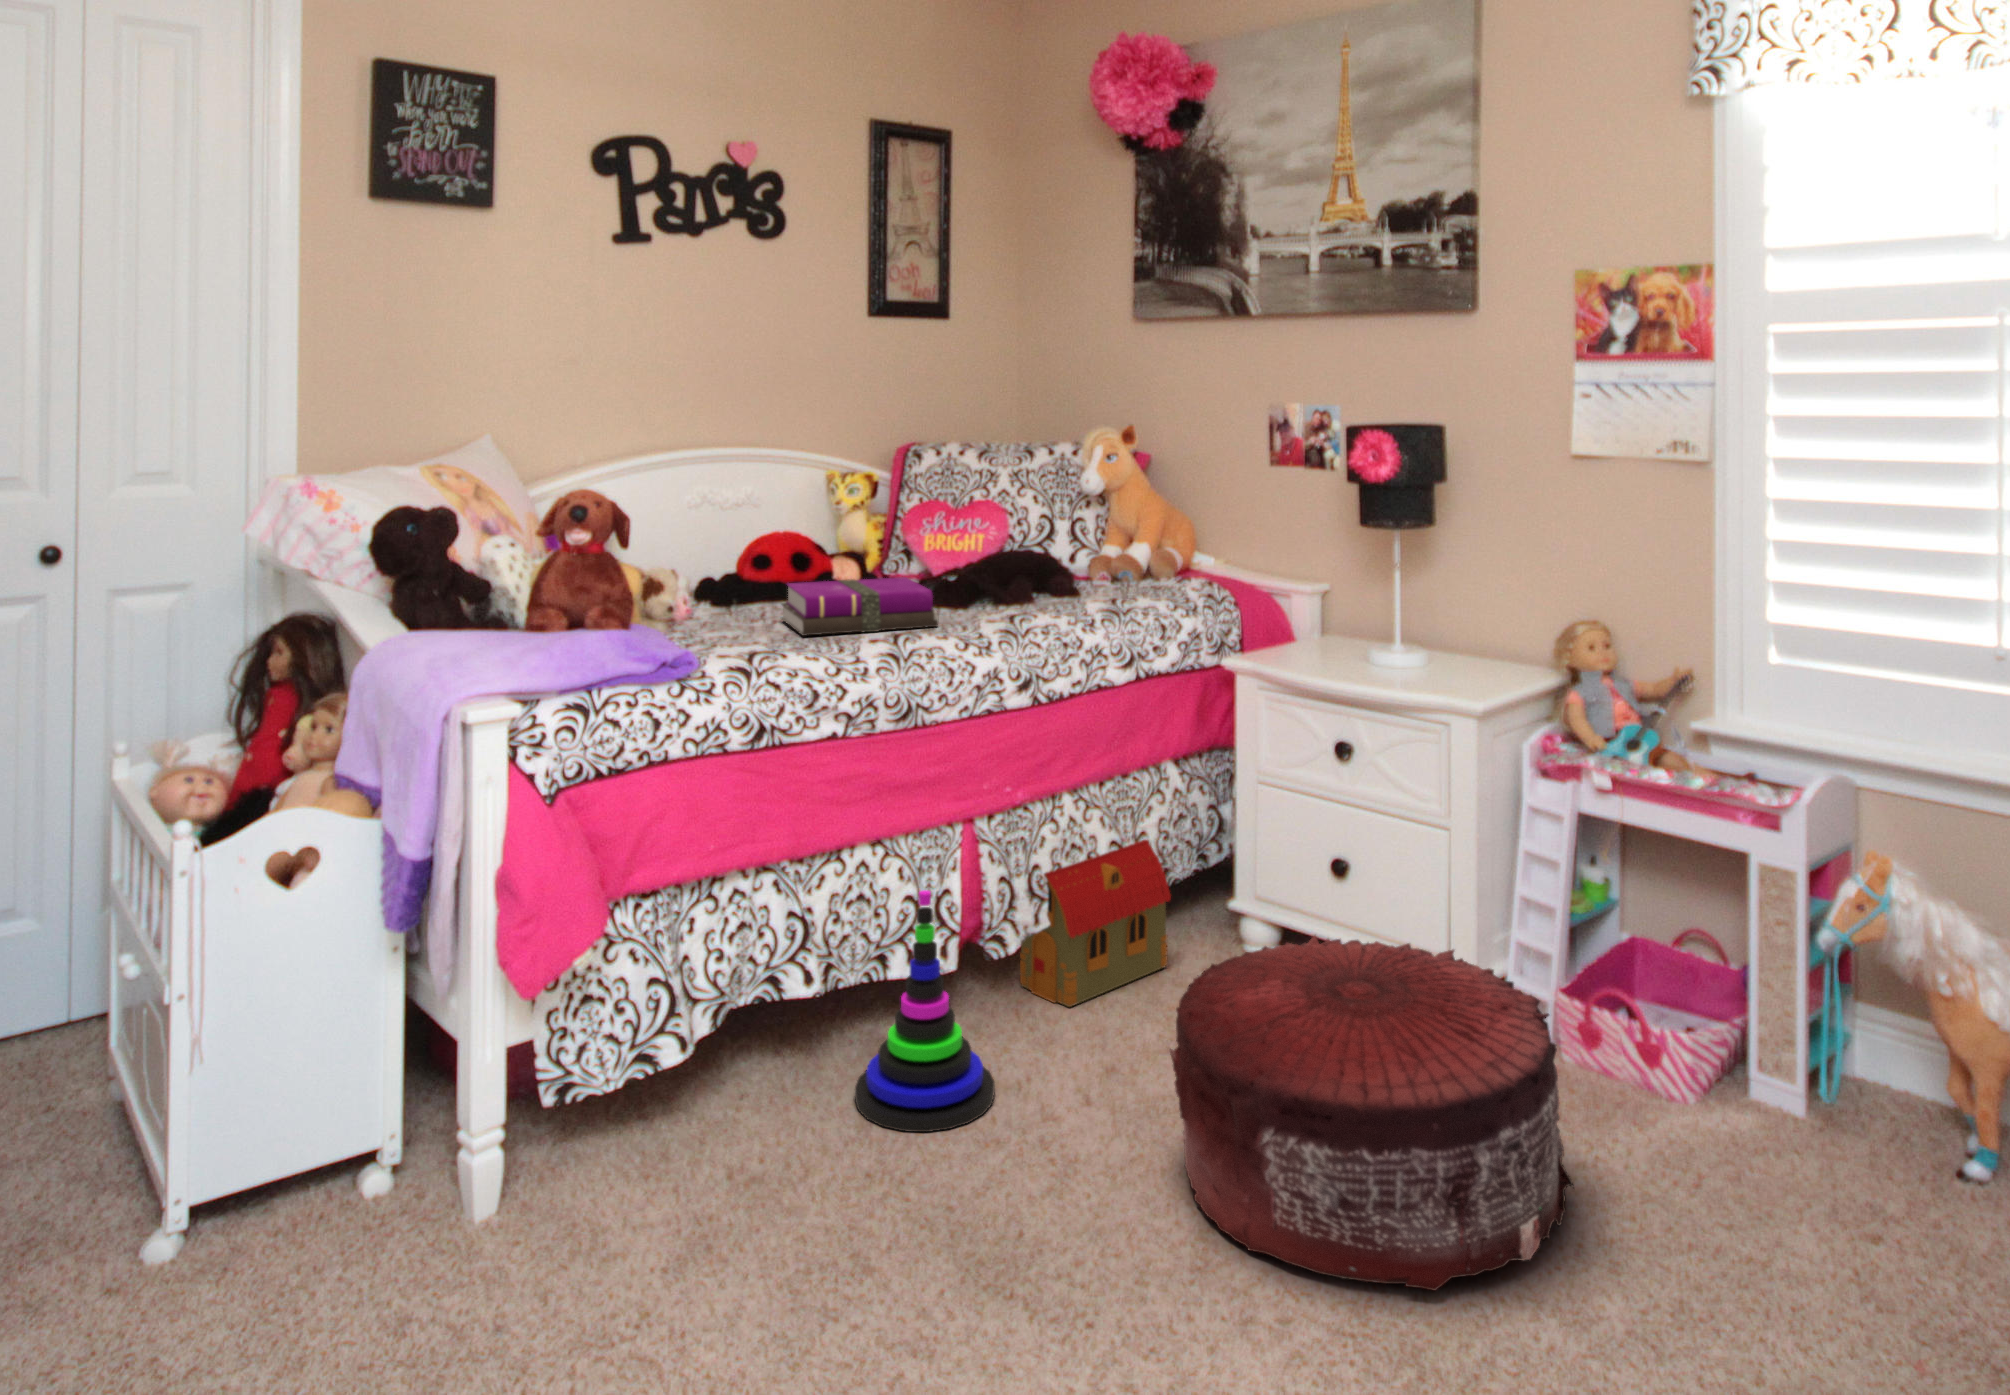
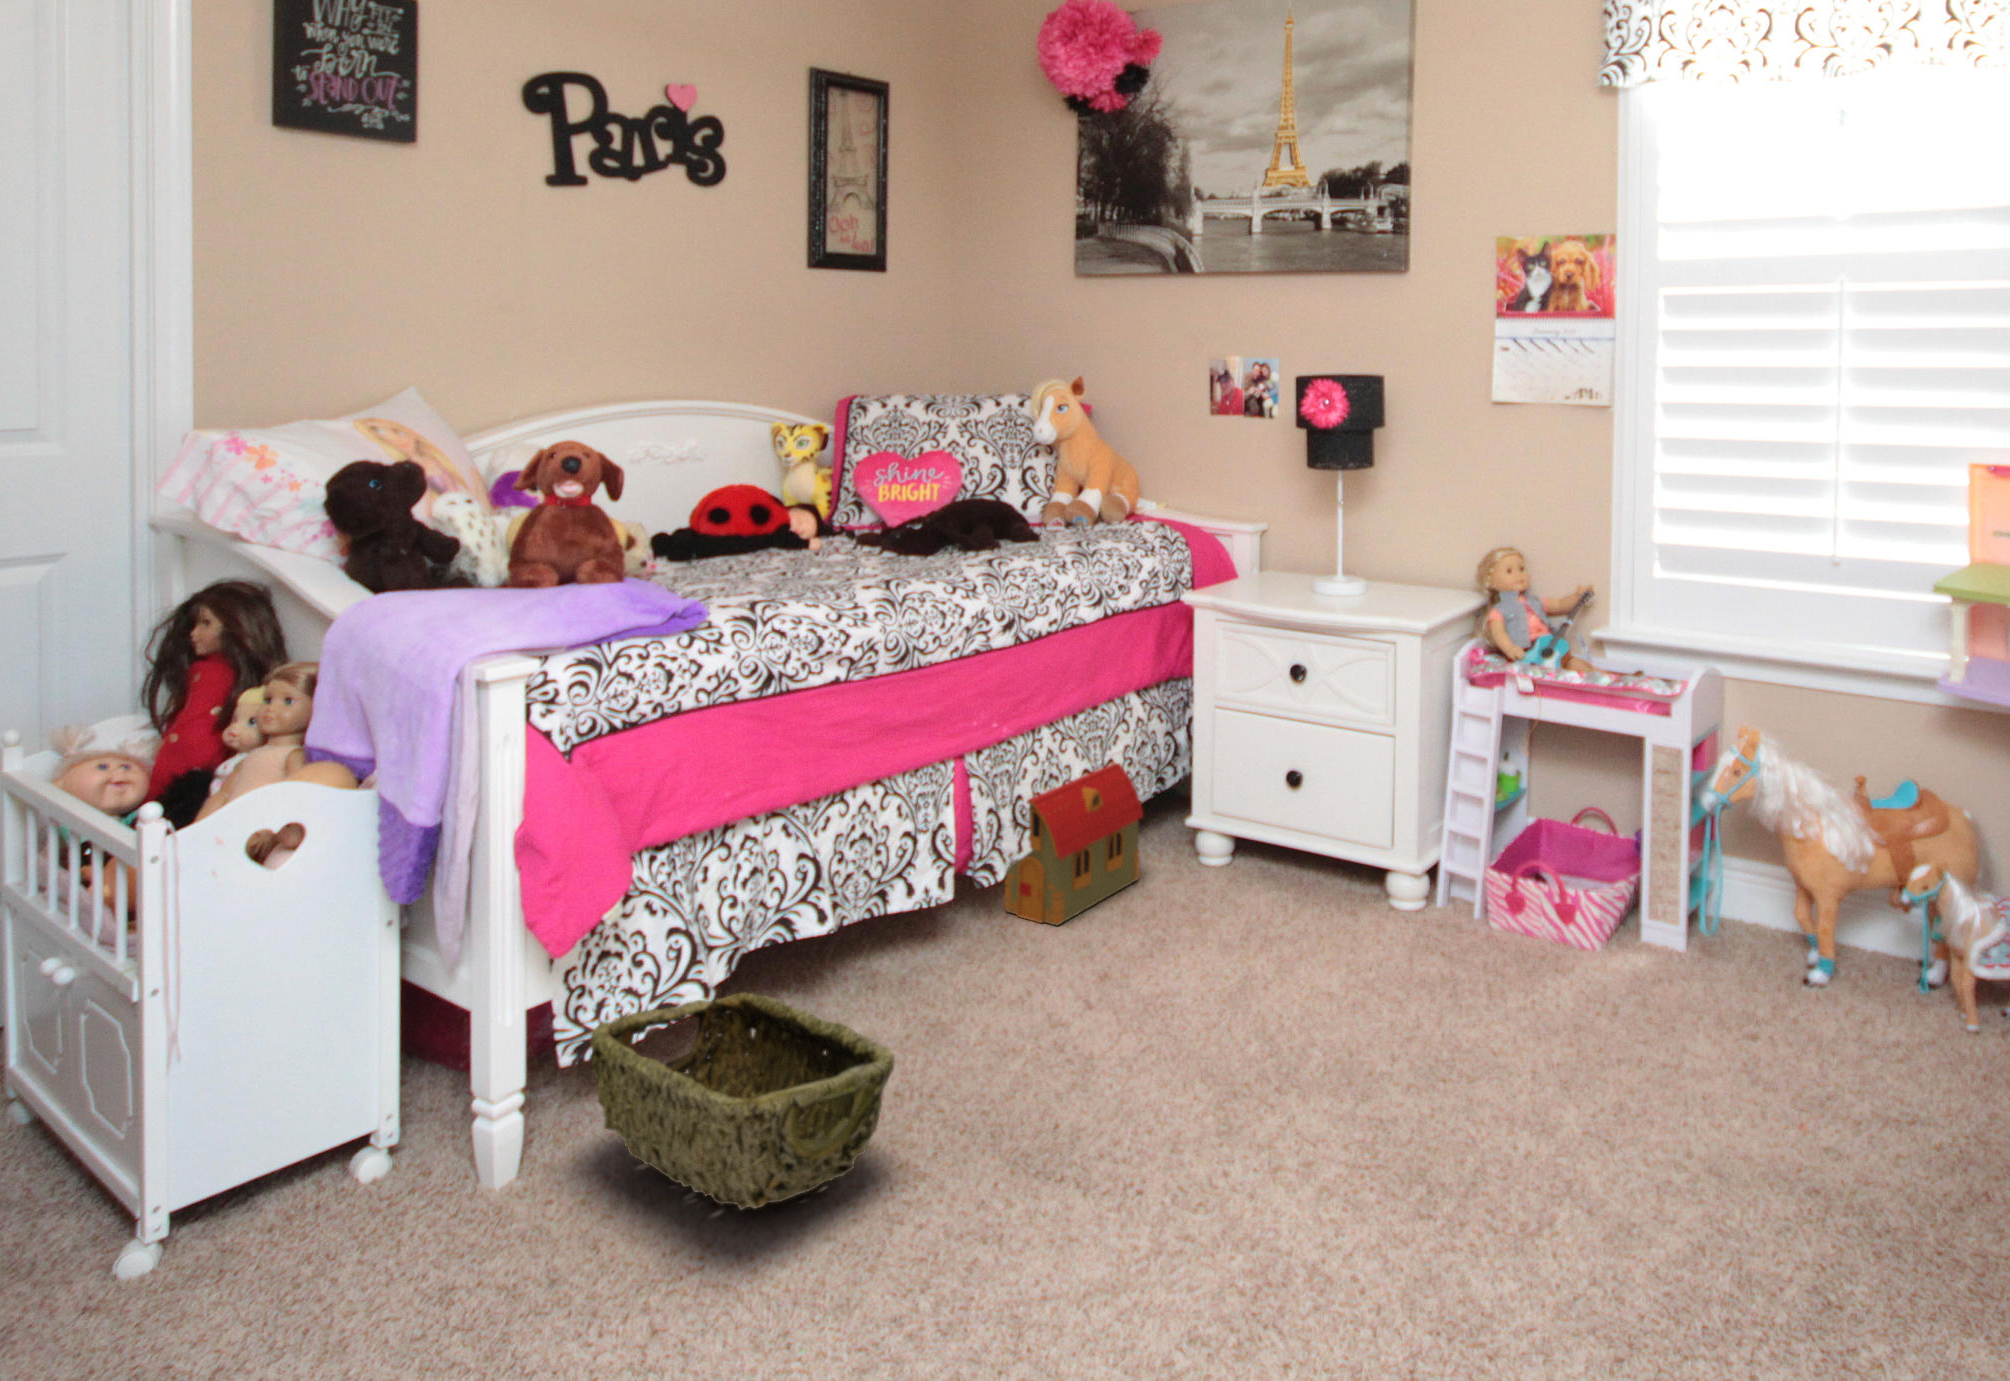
notebook: present [782,577,939,636] -> none [755,524,925,583]
stacking toy: present [855,890,995,1132] -> none [869,823,1008,1059]
pouf: present [1170,936,1574,1290] -> none [1192,831,1540,1128]
woven basket: none [575,1041,843,1259] -> present [590,993,895,1210]

